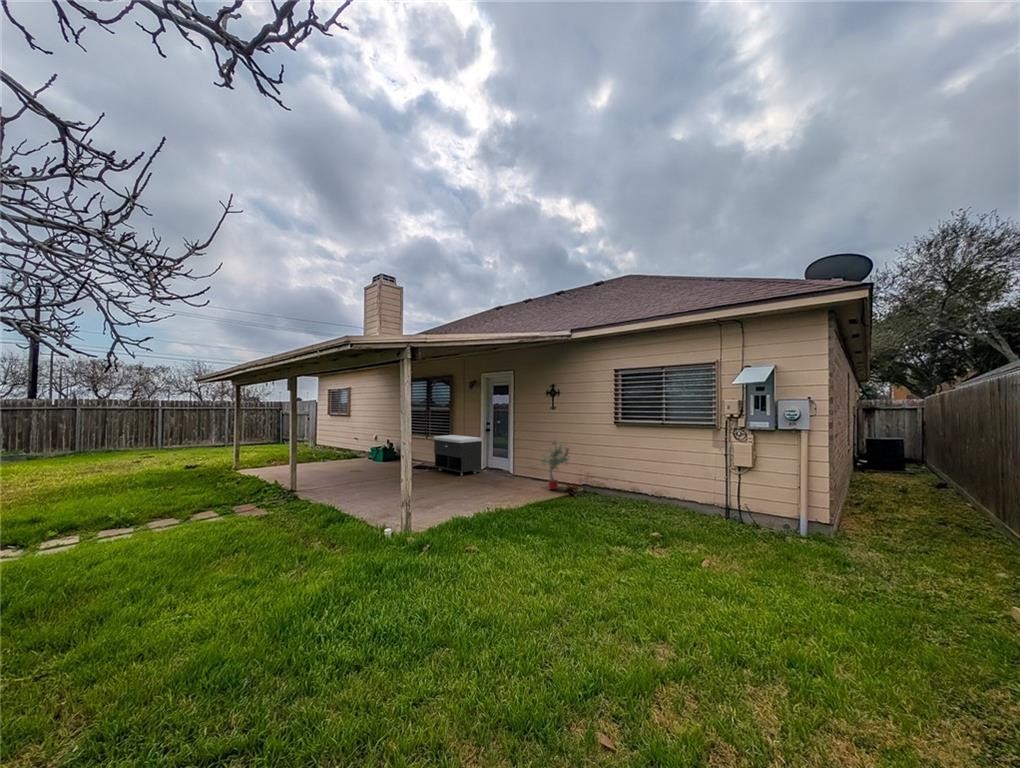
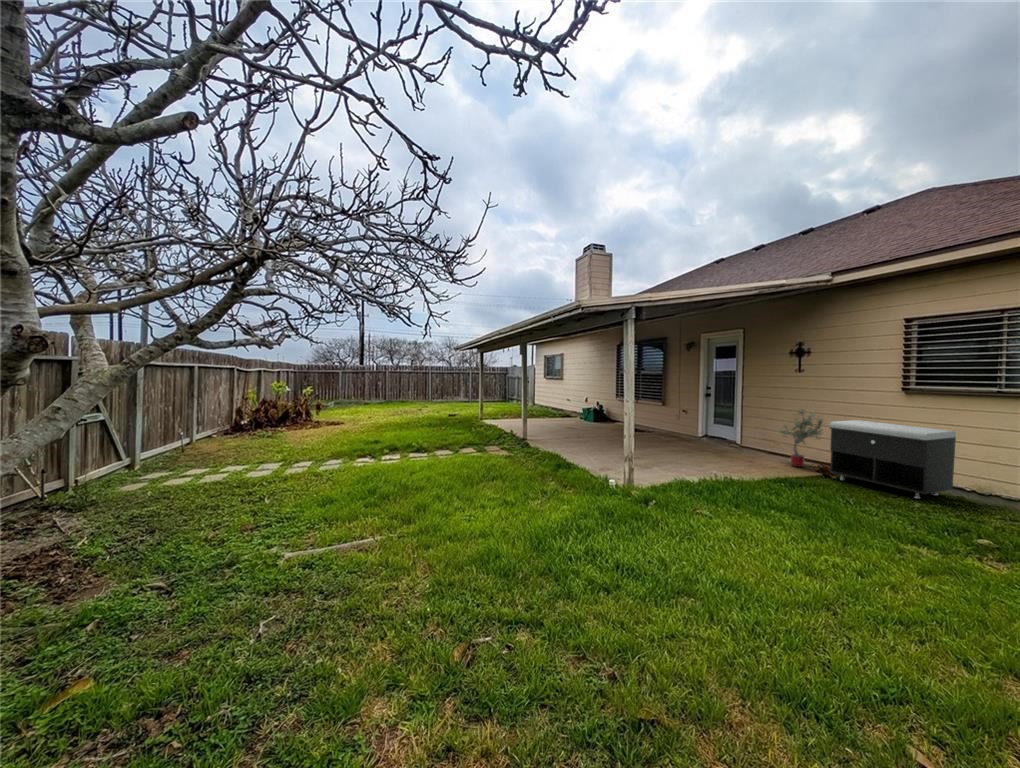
storage bench: present [433,435,482,475] -> present [829,420,956,498]

